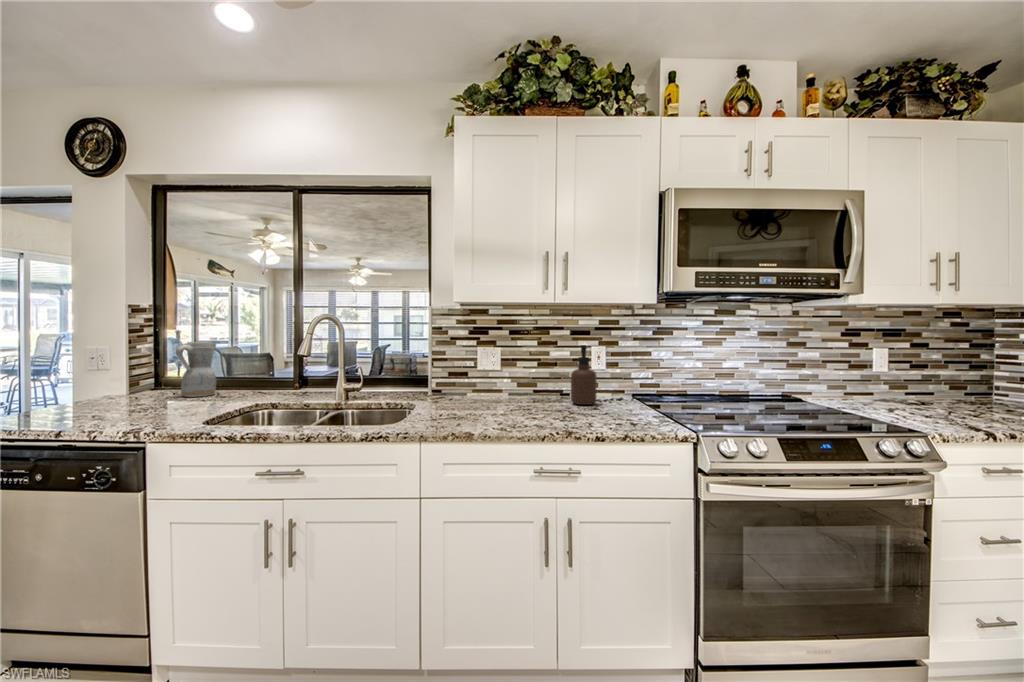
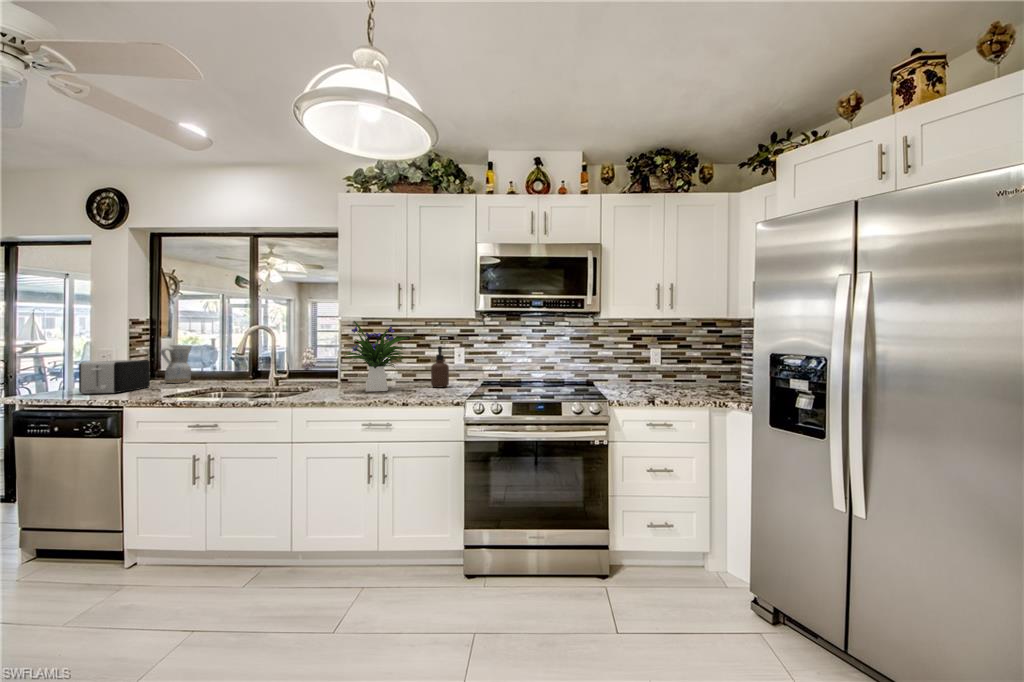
flower arrangement: none [453,308,547,413] -> present [344,321,409,392]
toaster: none [68,365,166,419] -> present [79,360,150,394]

